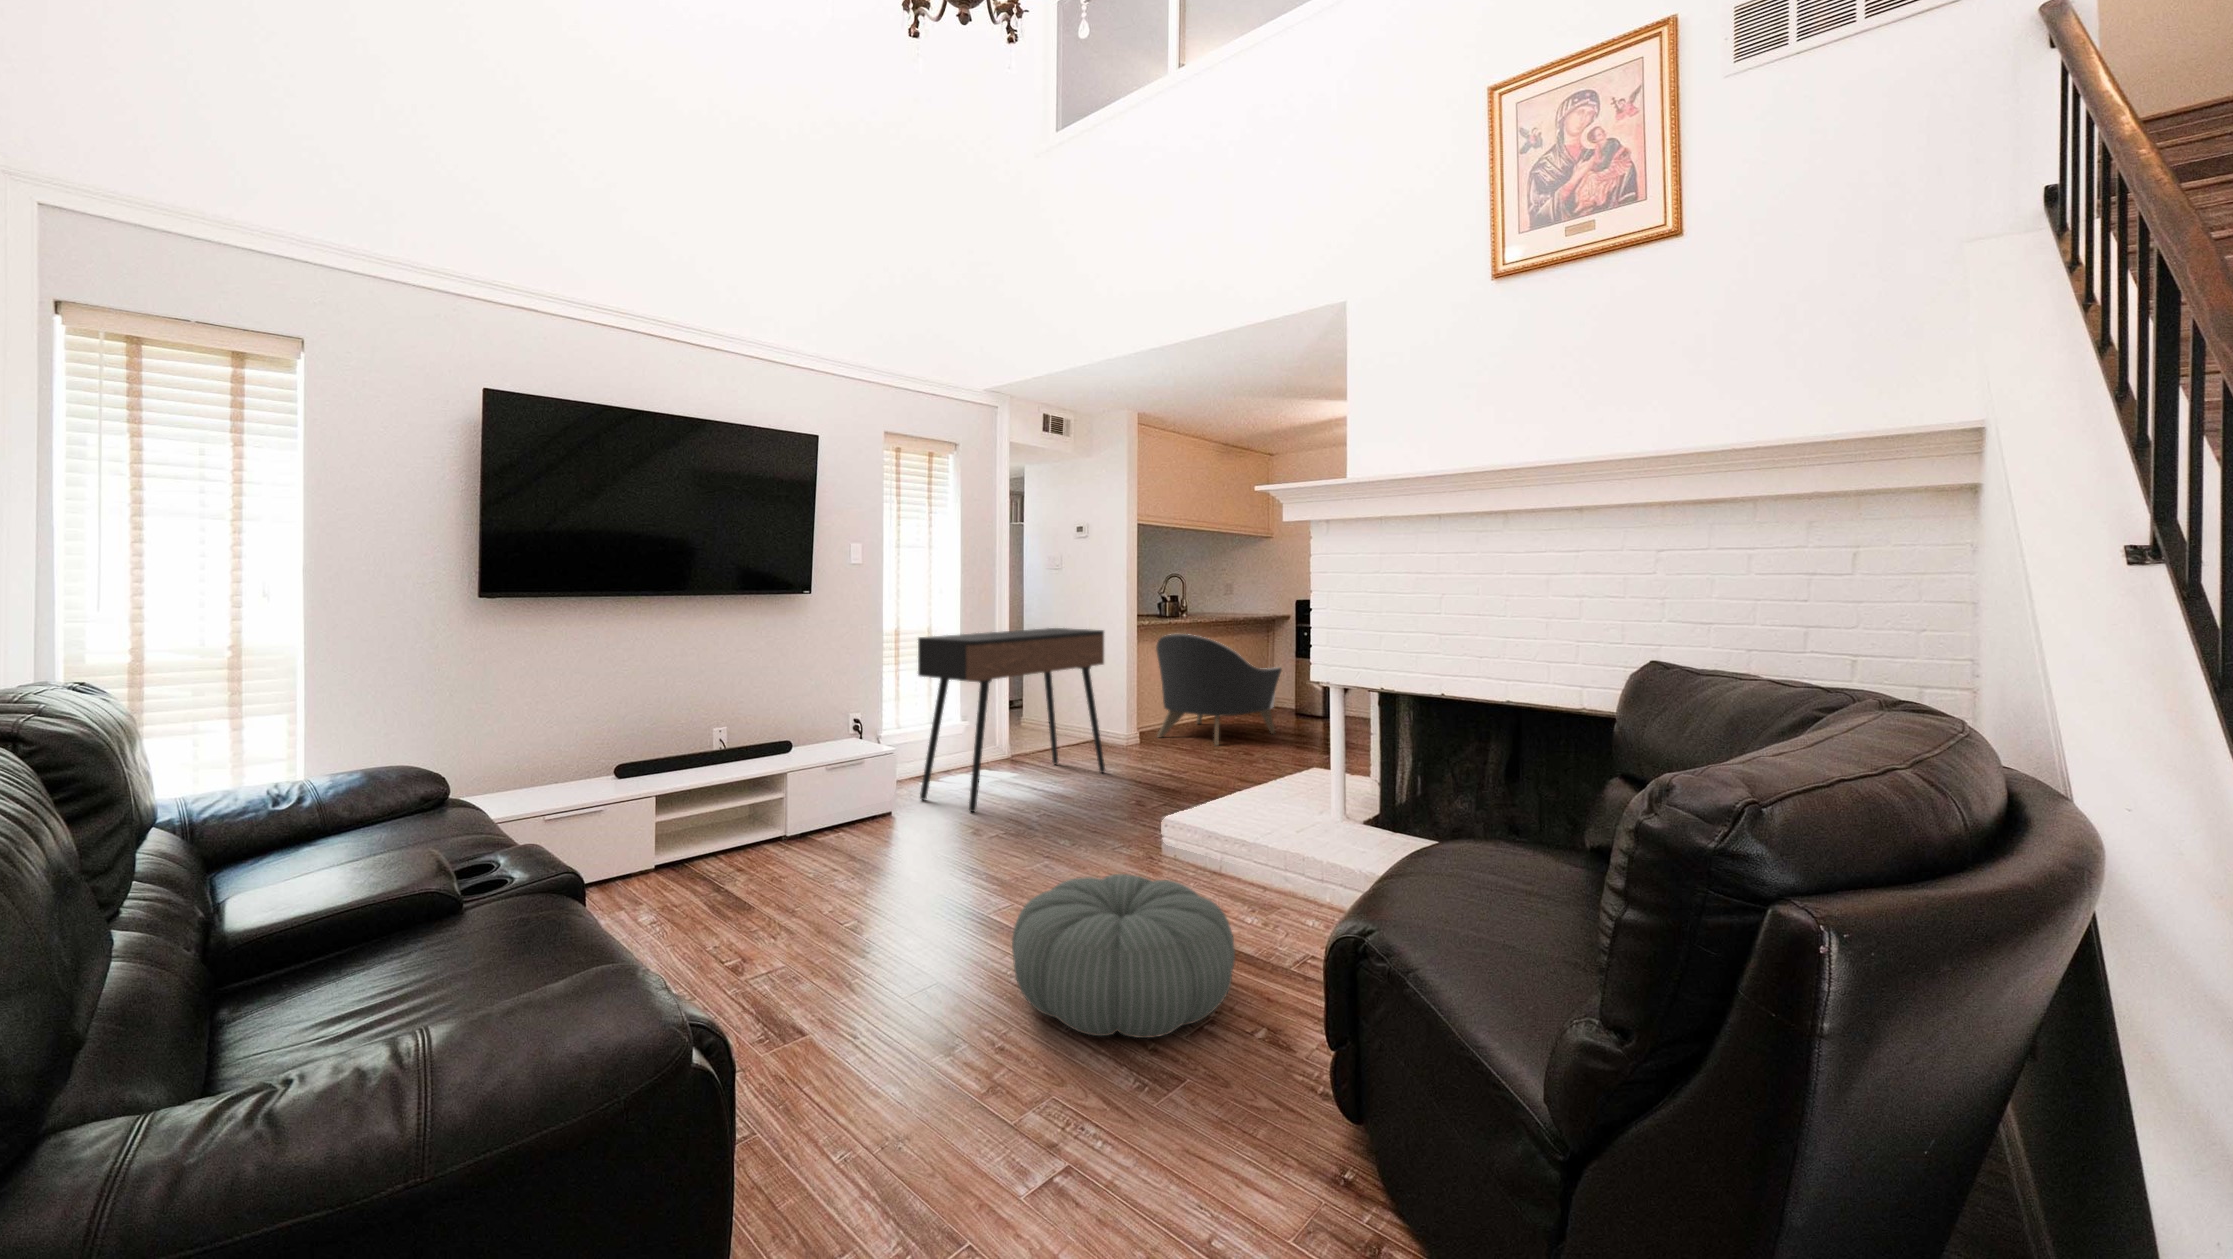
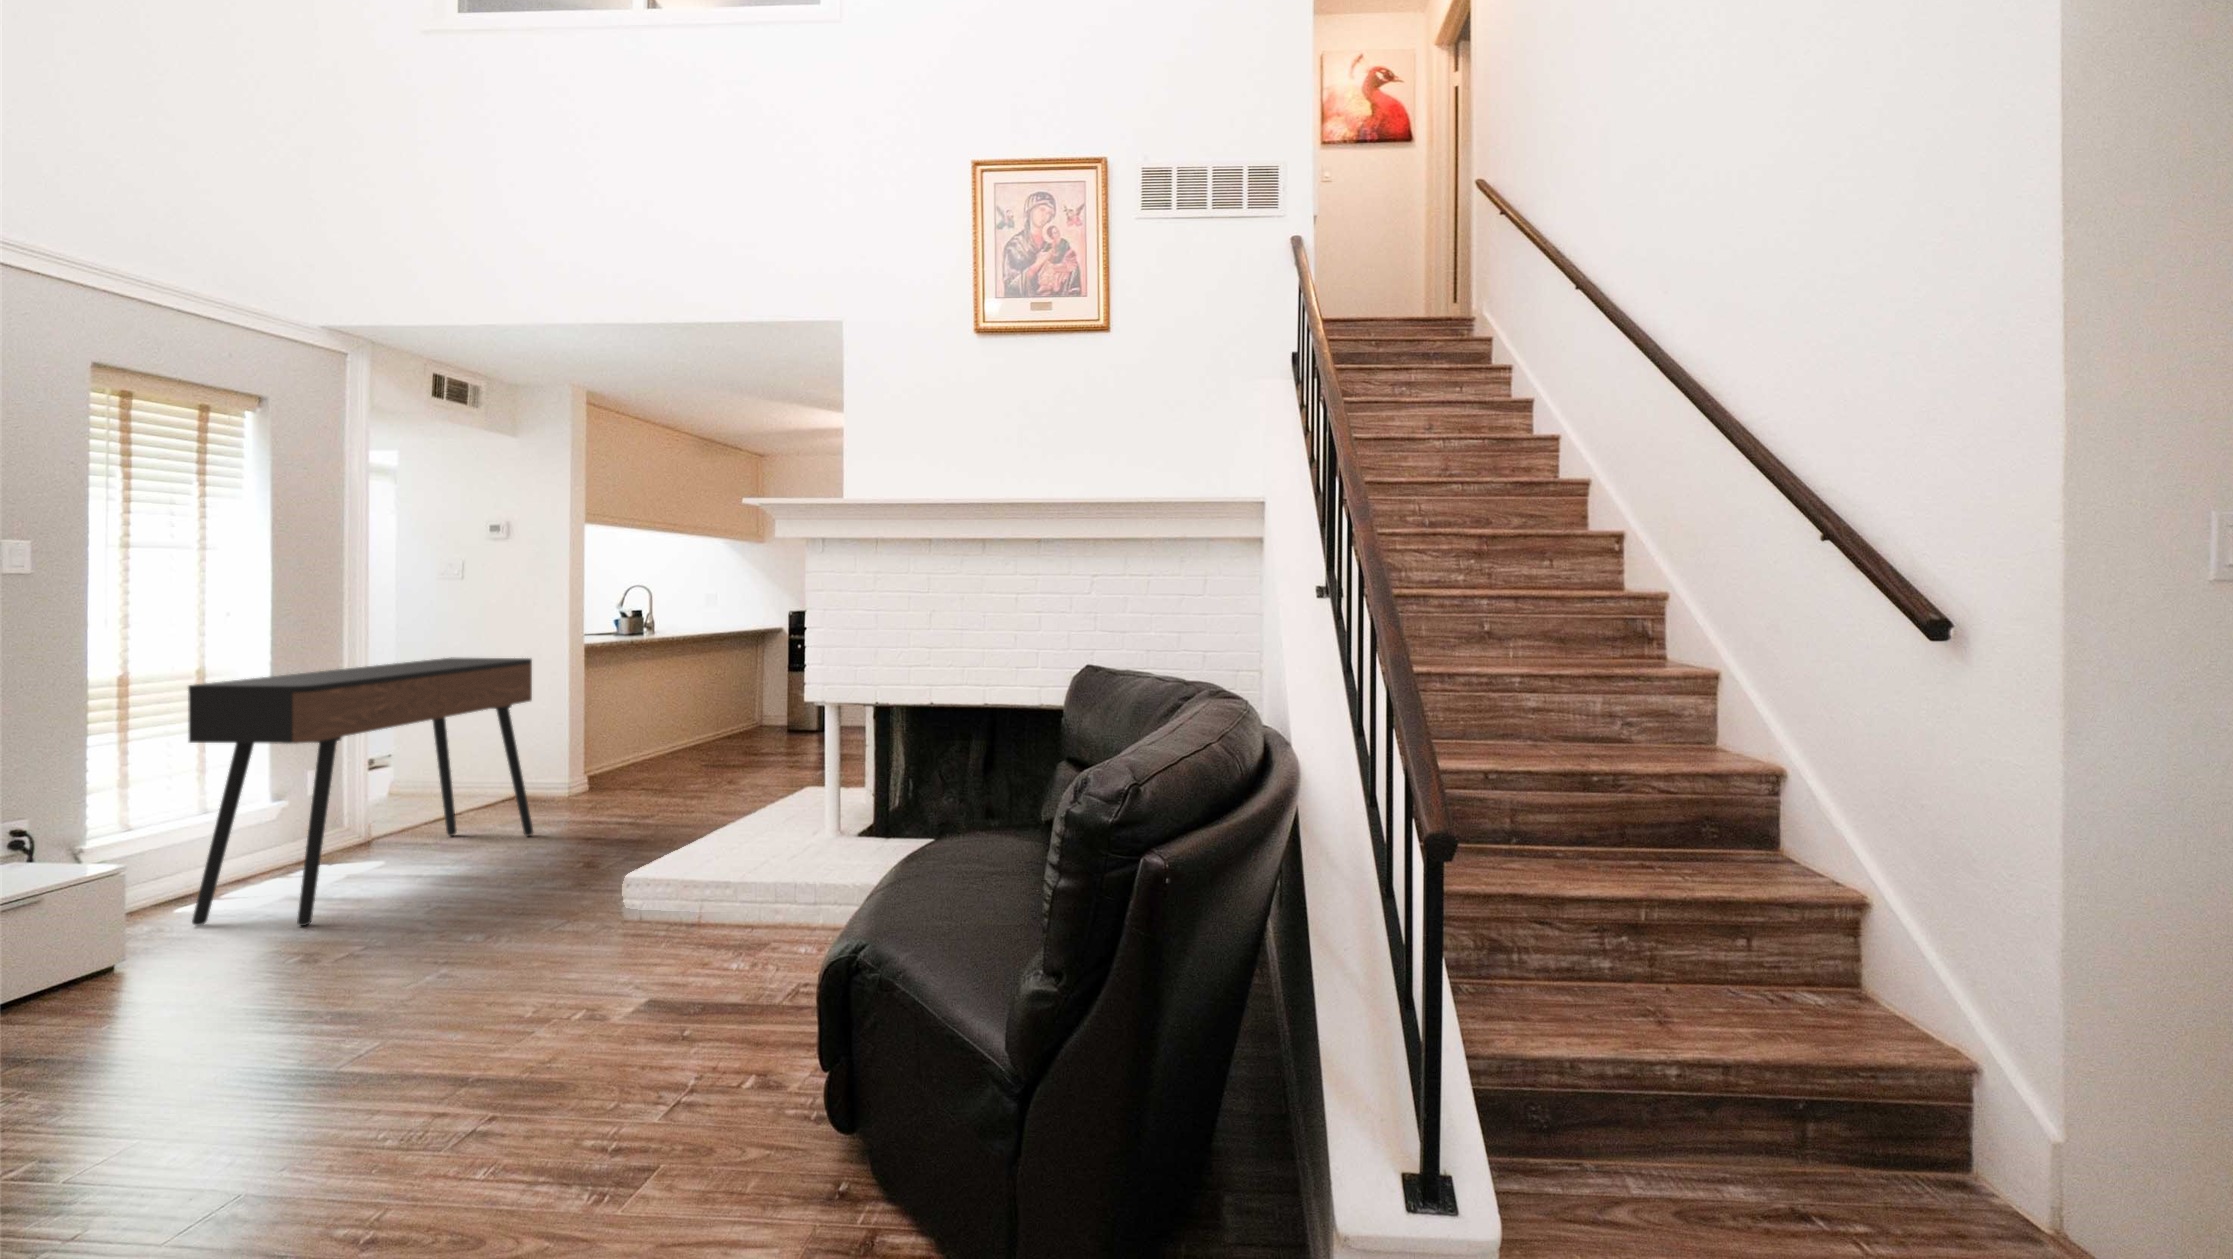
armchair: present [1156,634,1281,746] -> none [607,656,768,782]
pouf: present [1012,874,1235,1038] -> none [400,951,718,1162]

